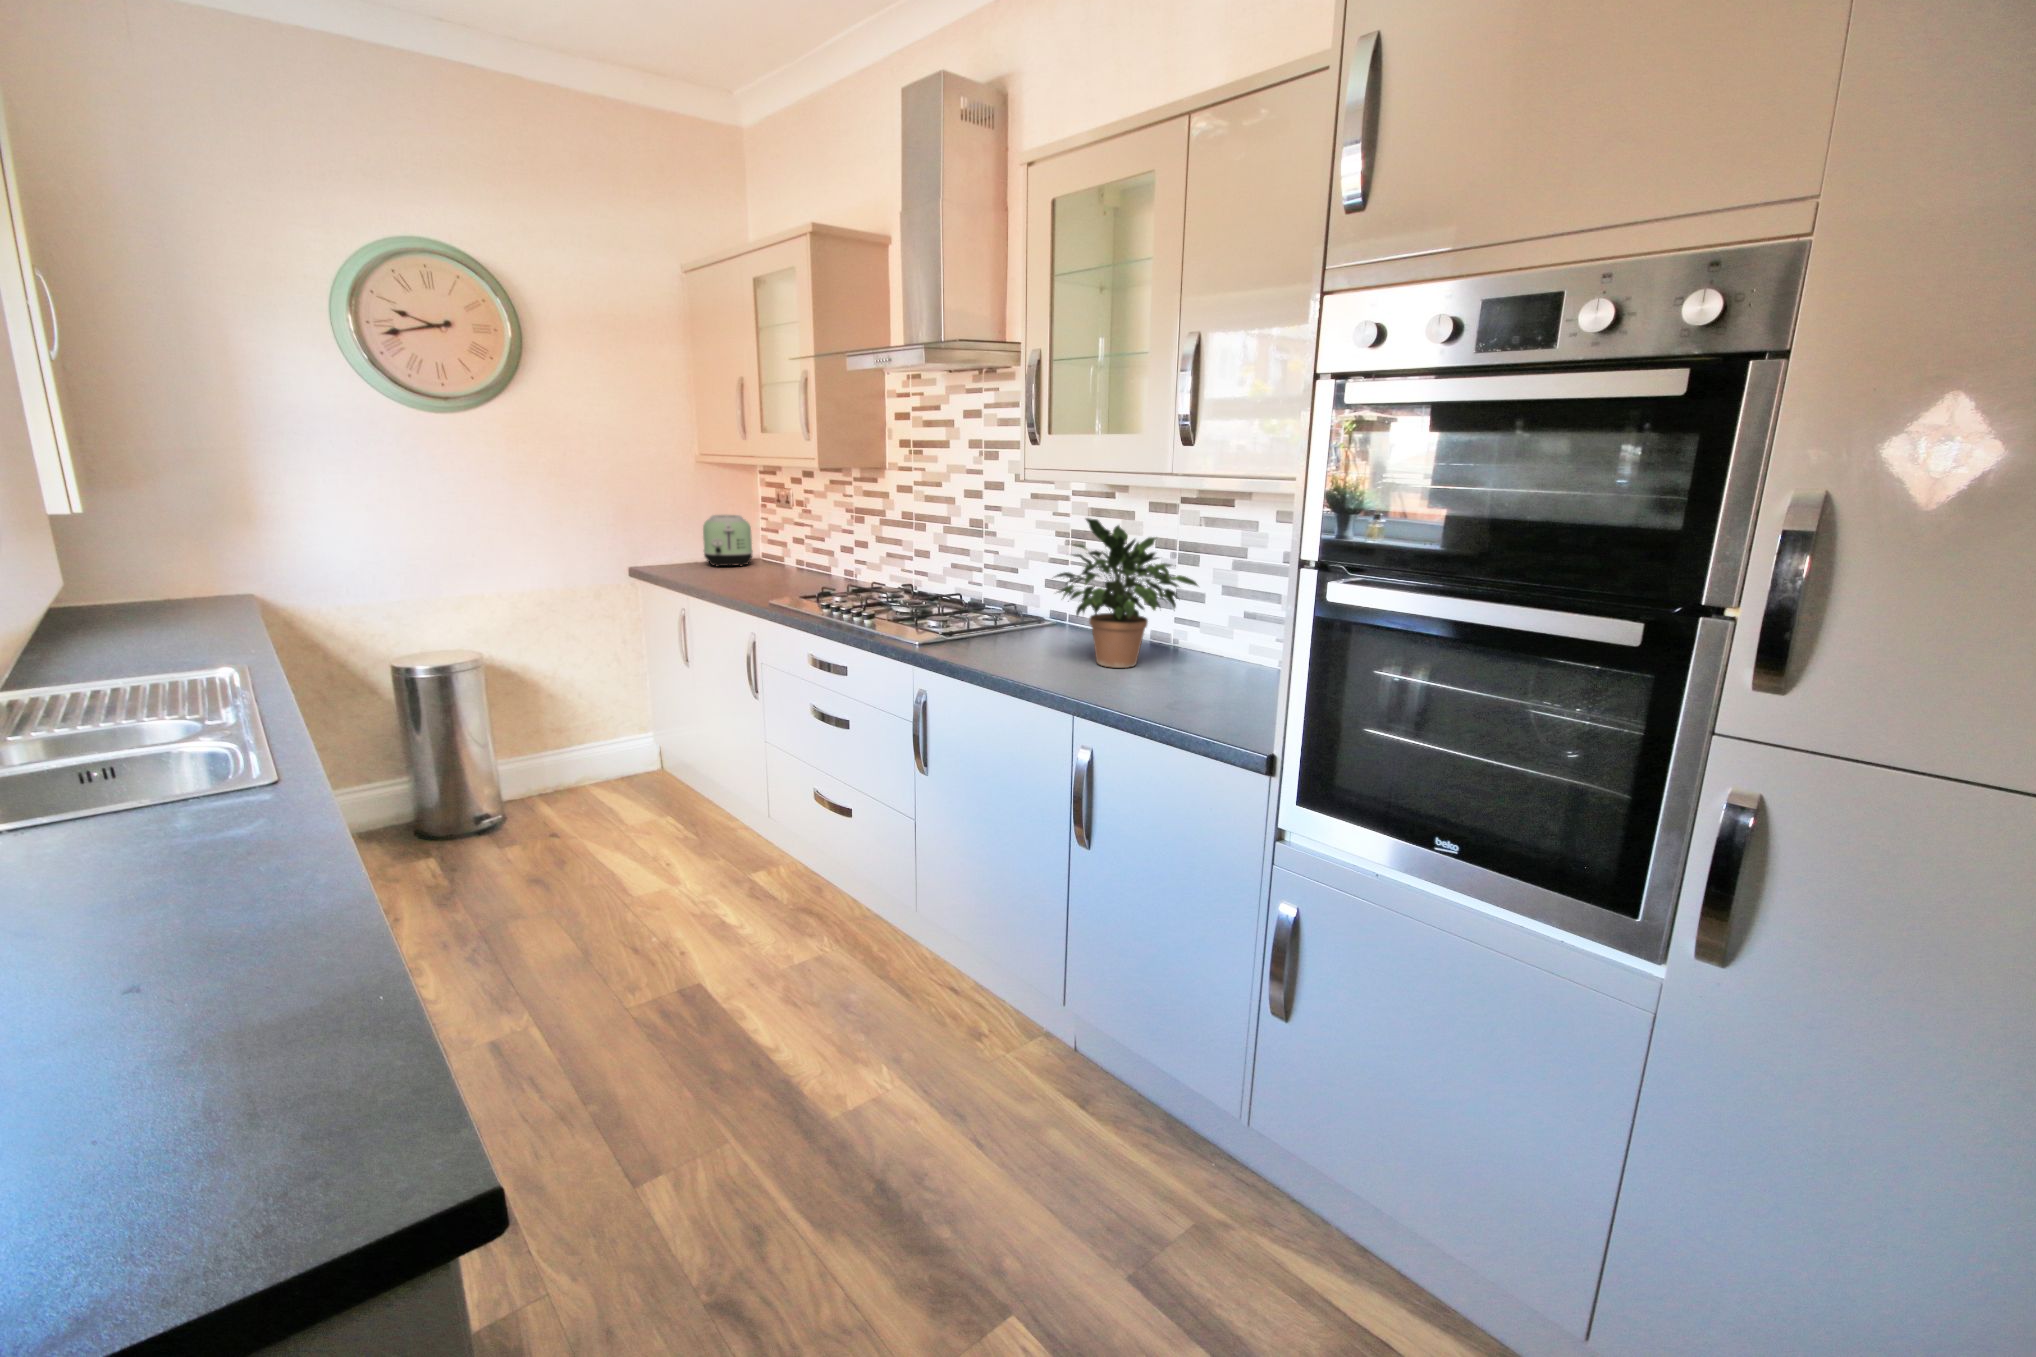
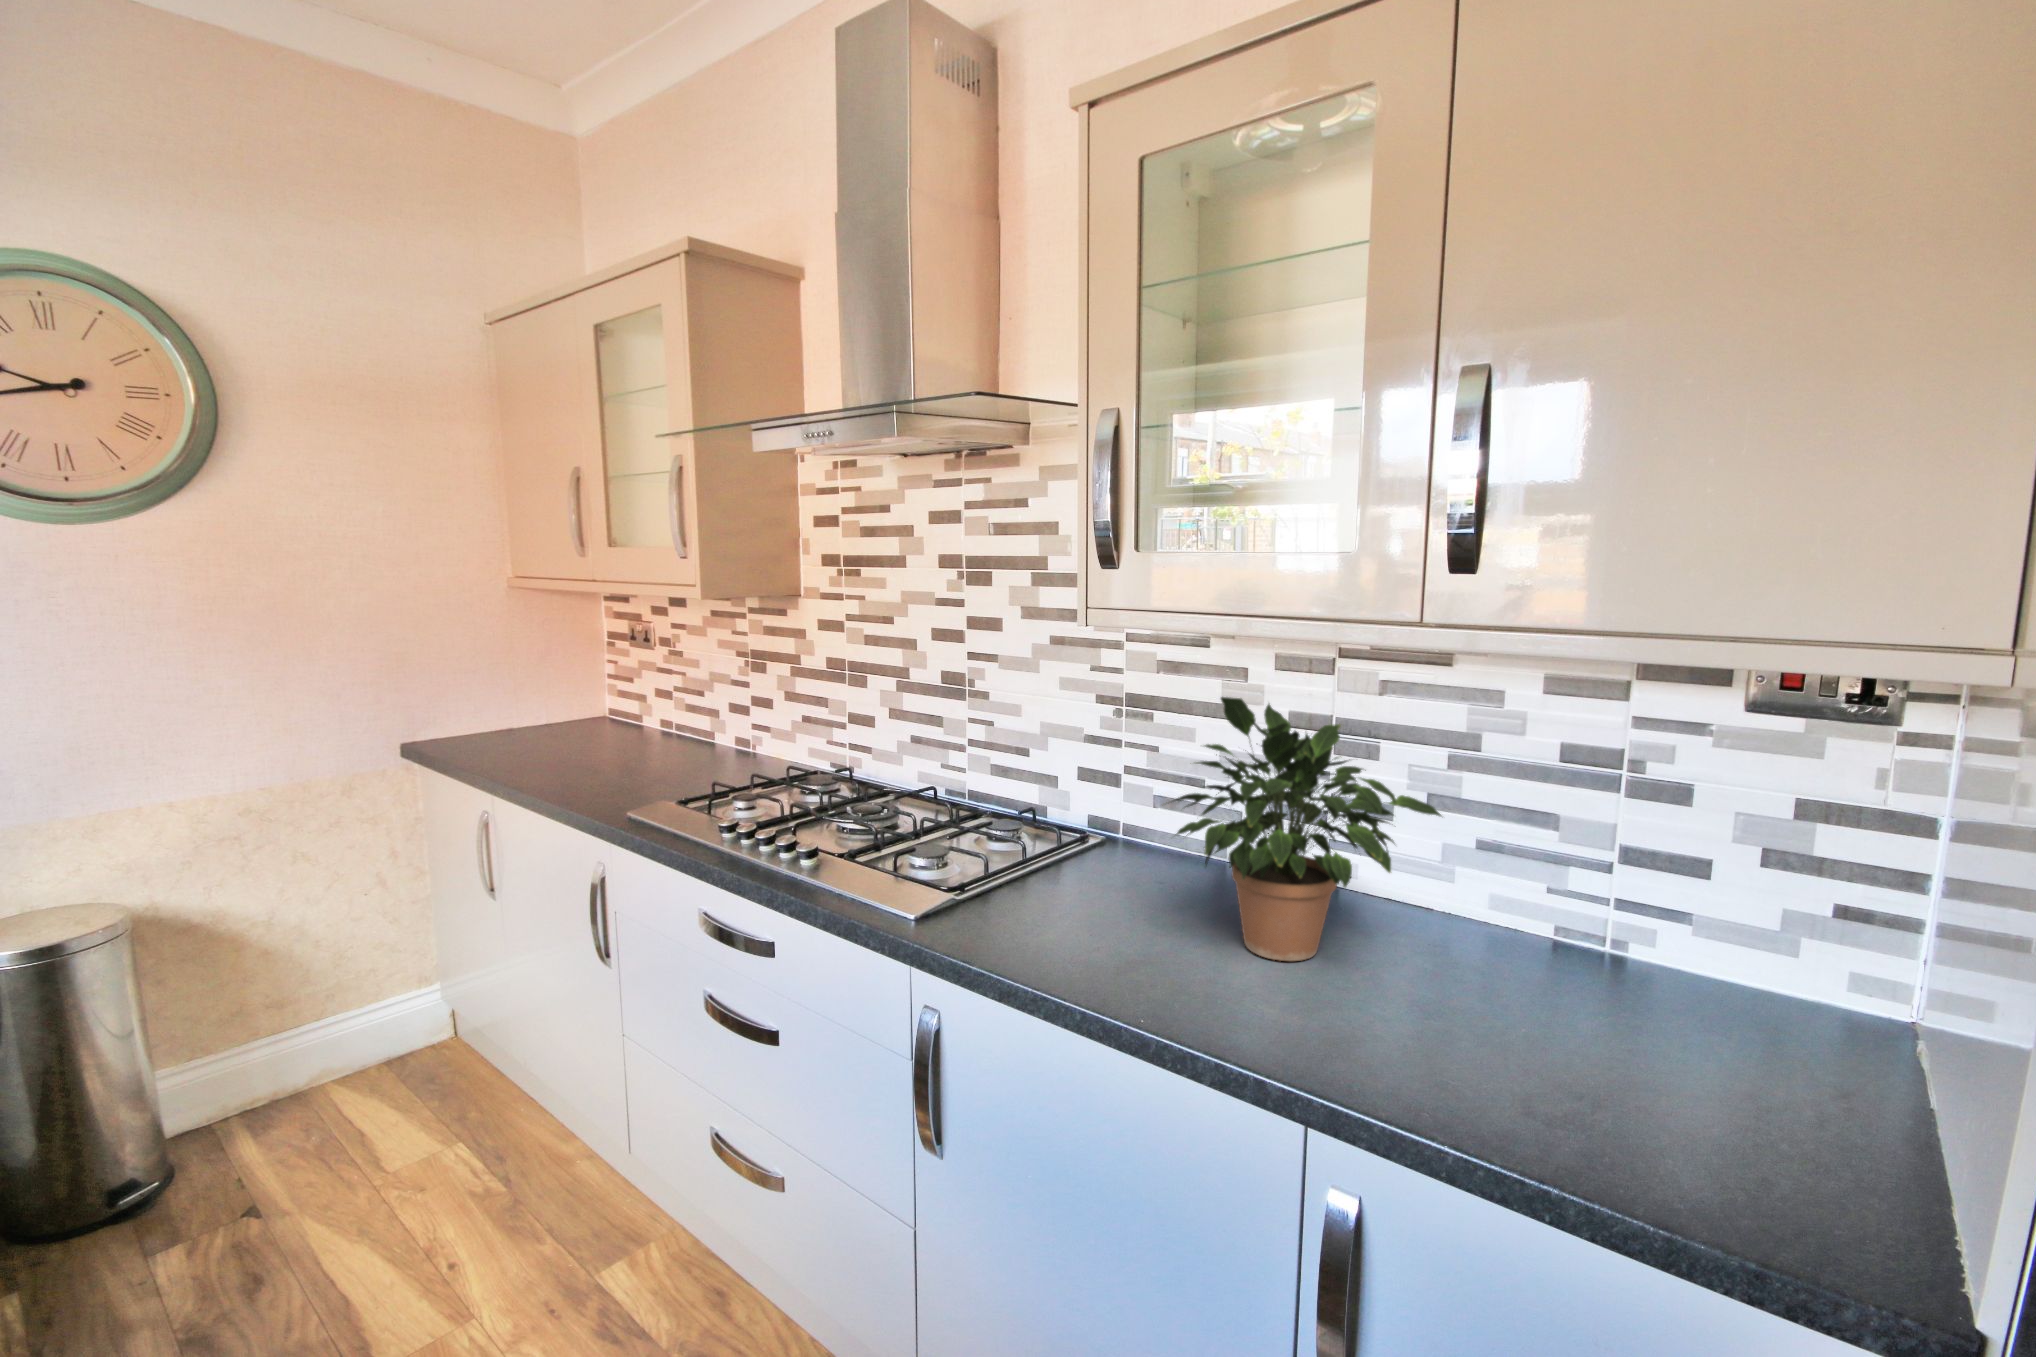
toaster: present [703,515,753,567] -> none [519,659,596,738]

